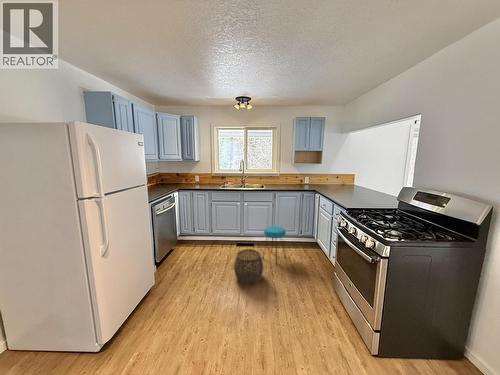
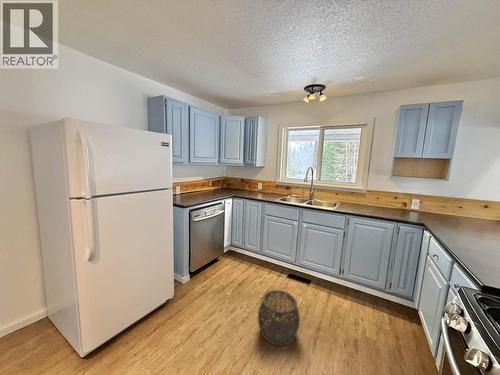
stool: present [262,226,286,264] -> none [312,265,352,327]

